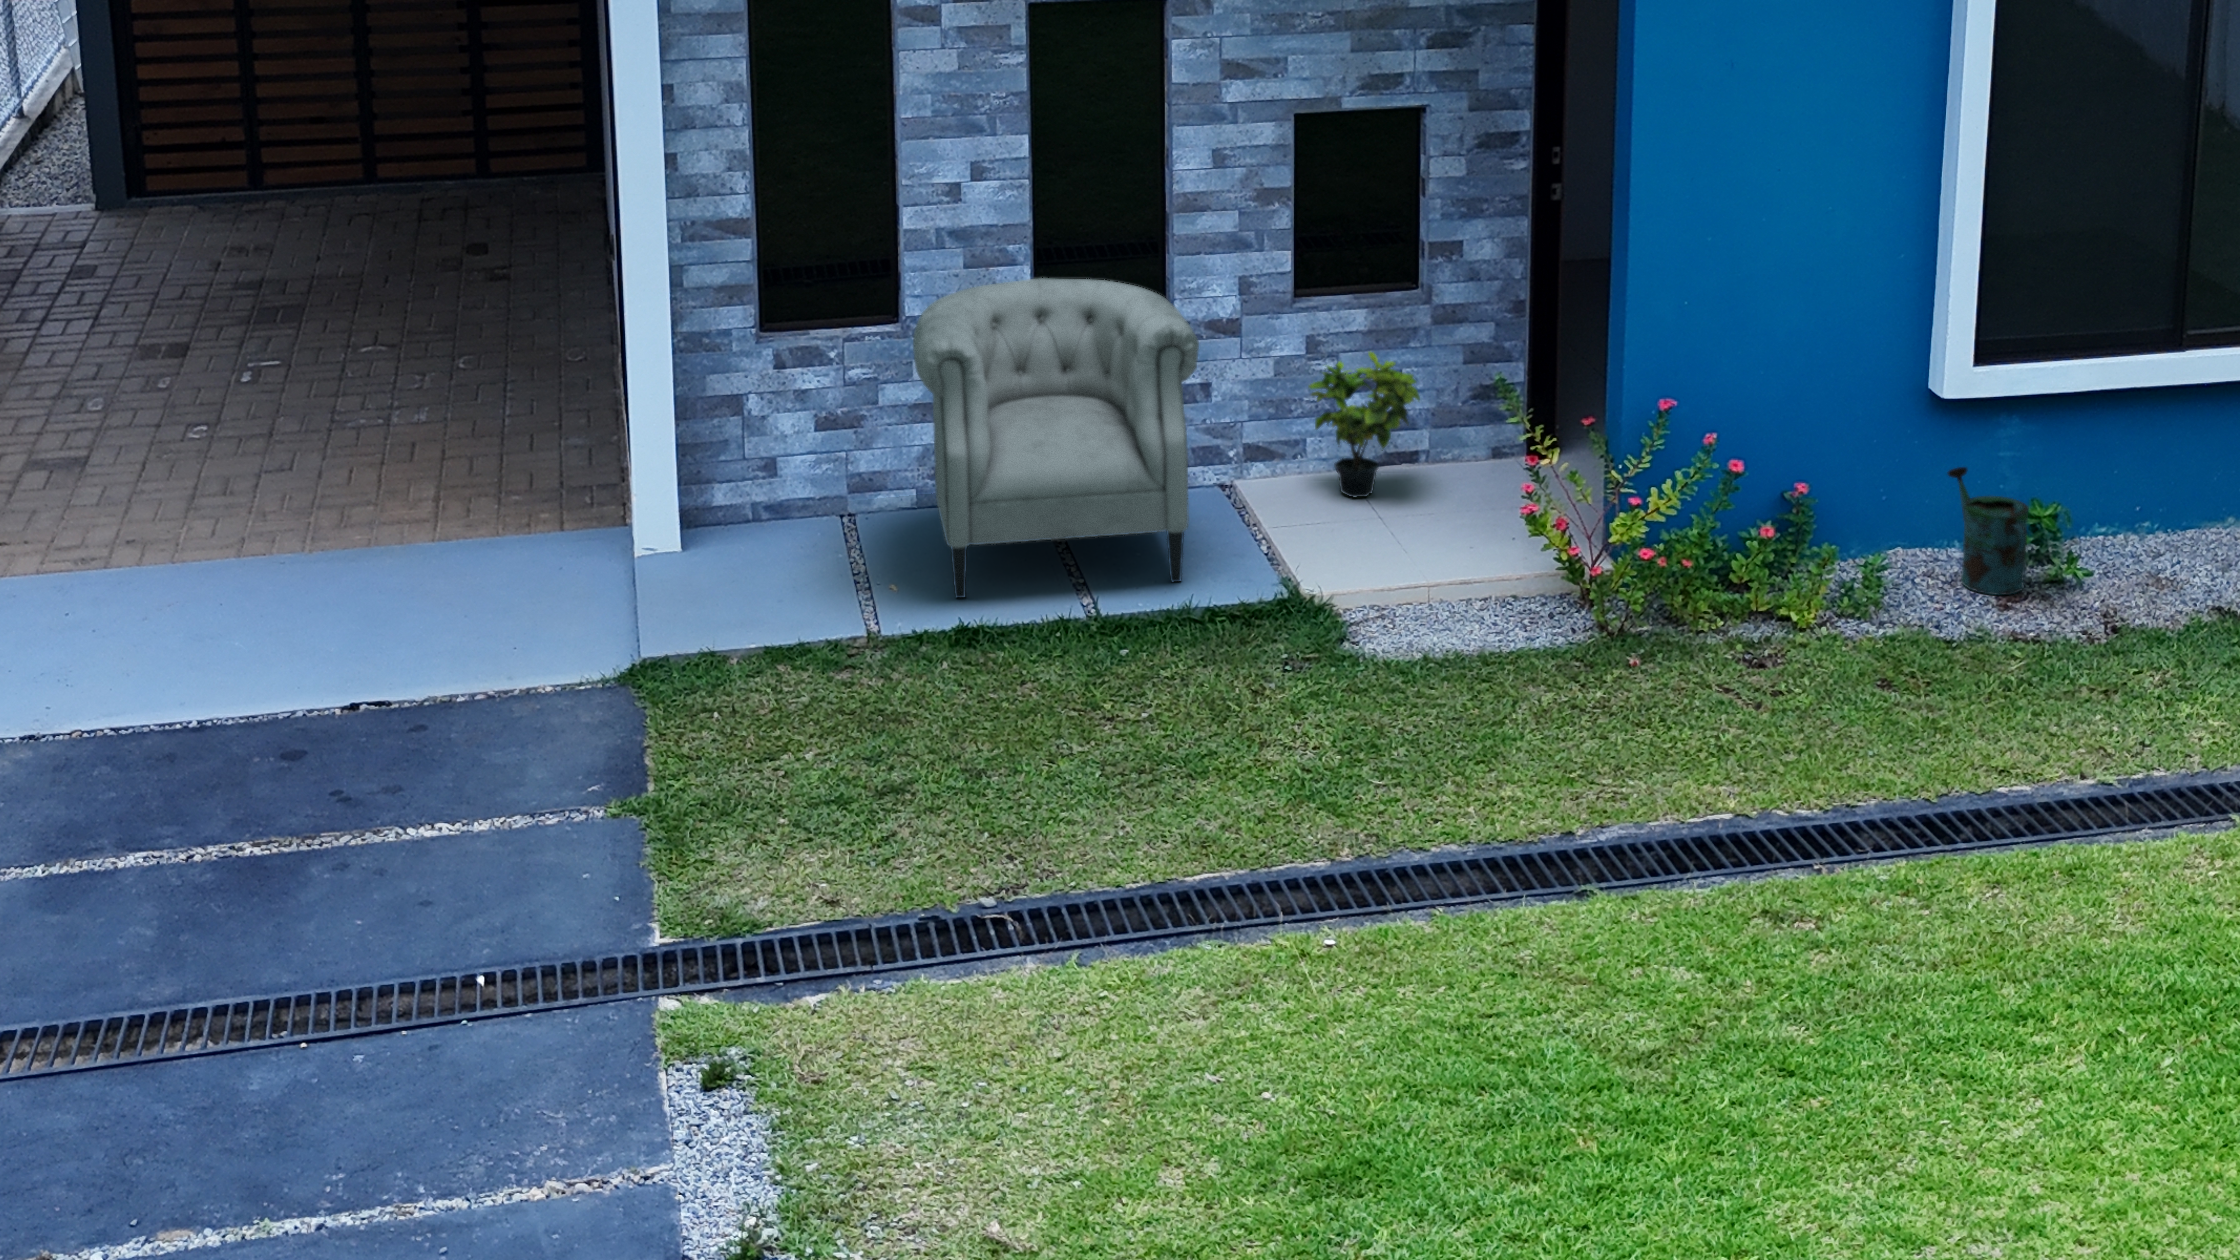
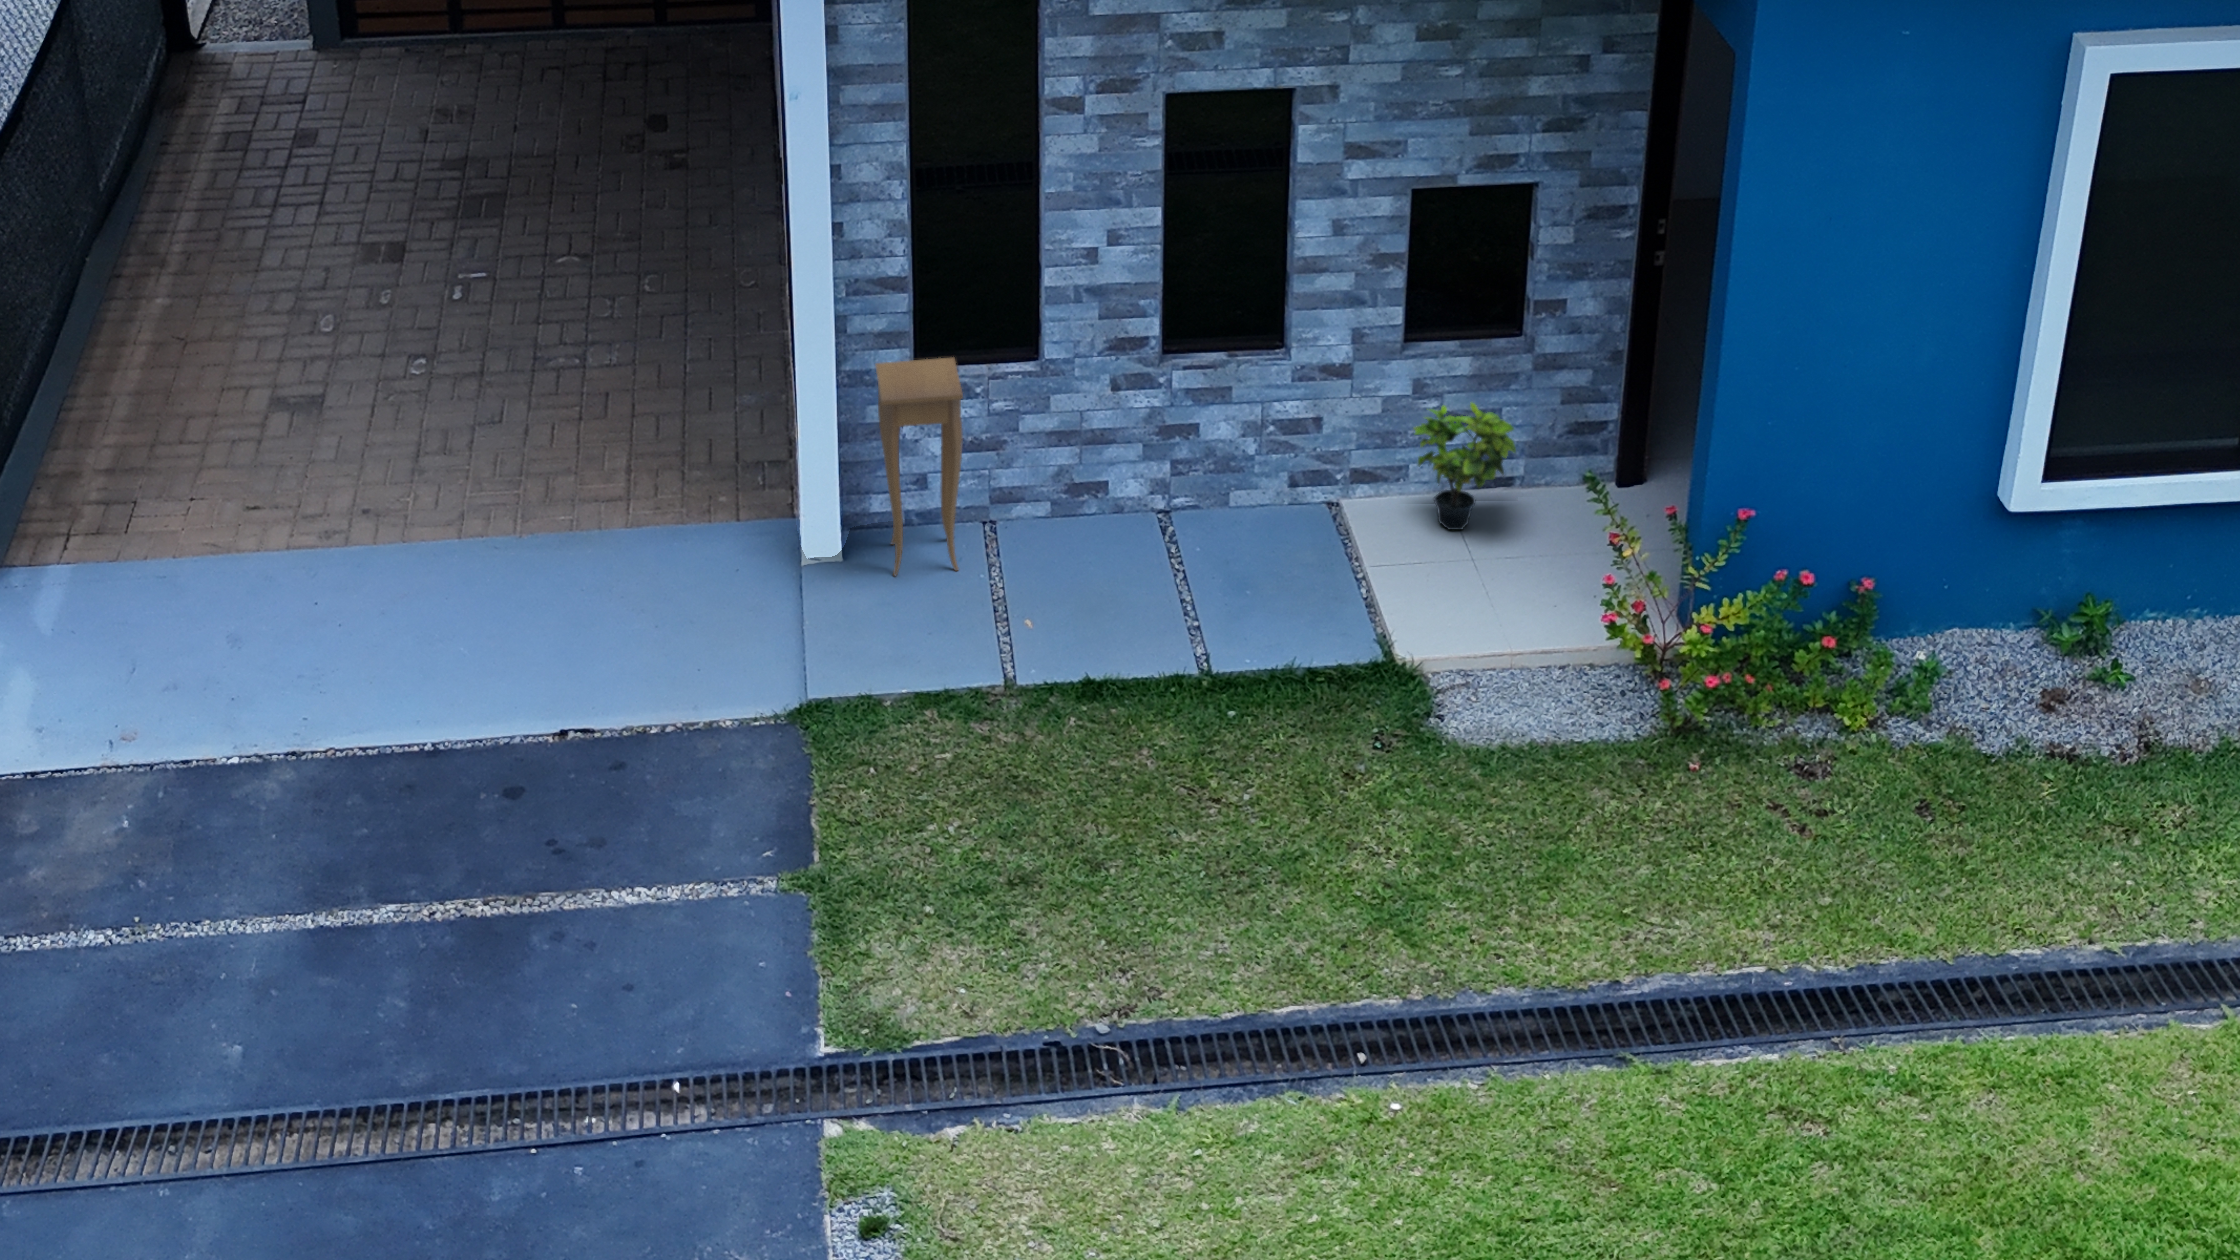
chair: present [913,278,1199,598] -> none [1052,335,1311,642]
side table: none [715,311,814,559] -> present [875,358,963,576]
watering can: present [1947,467,2029,595] -> none [2004,572,2076,703]

